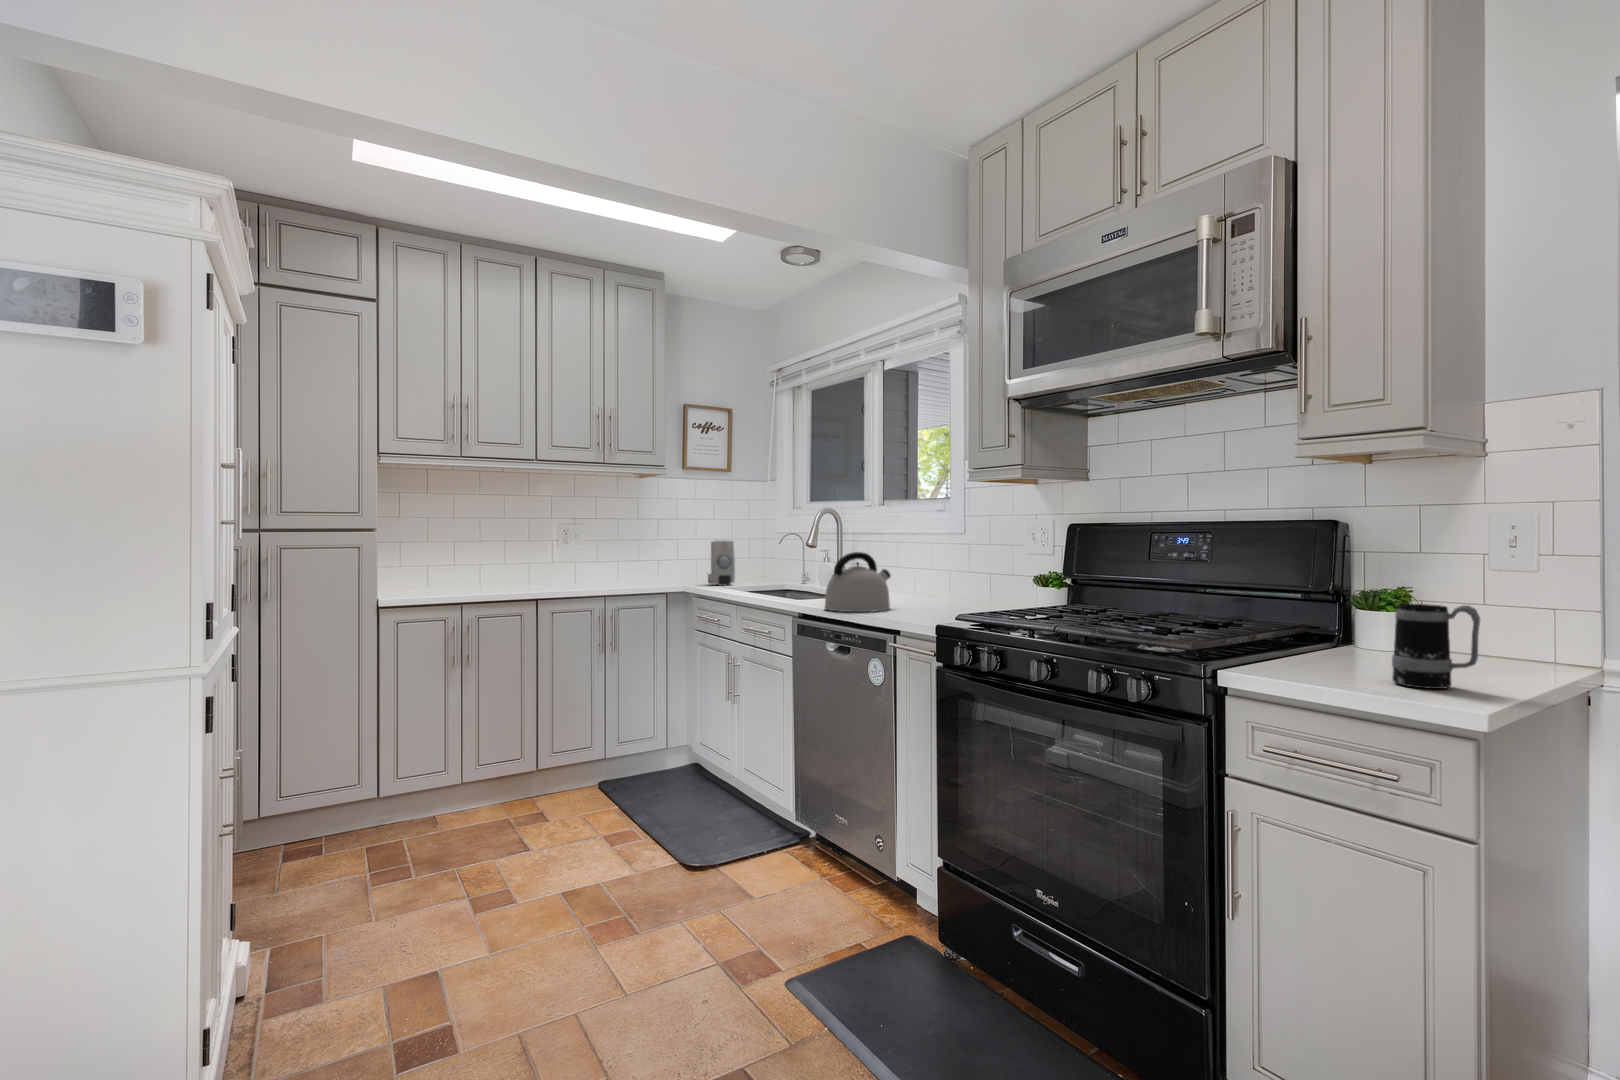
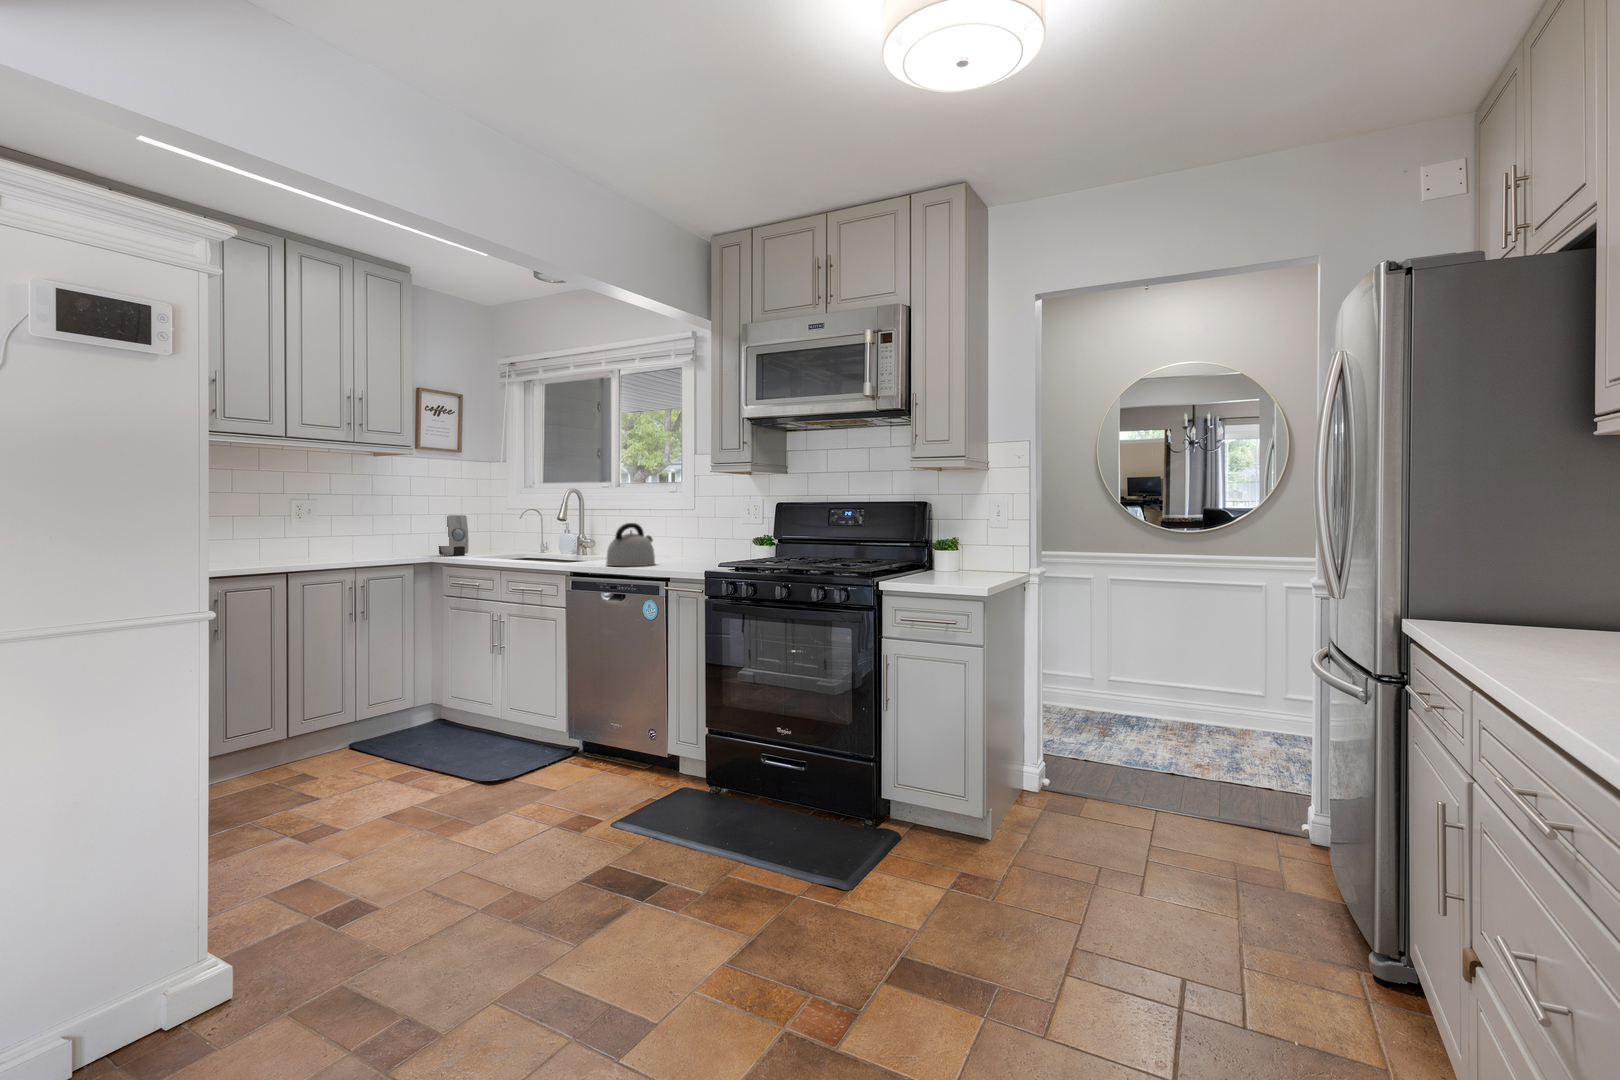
mug: present [1392,604,1480,689] -> none [954,544,989,584]

